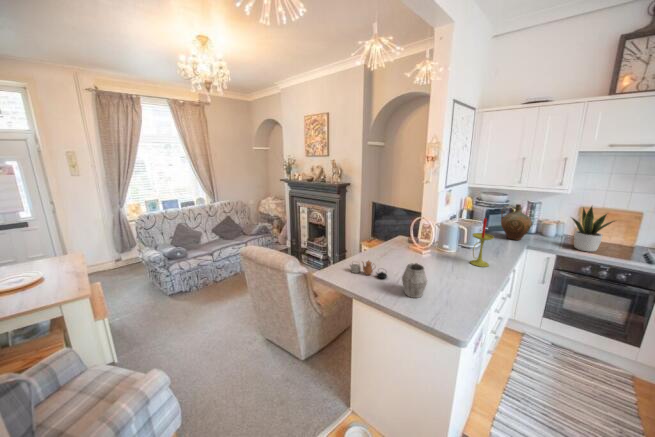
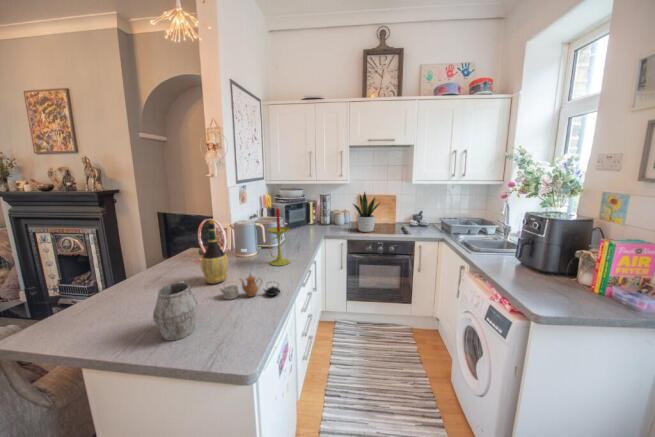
ceramic jug: present [501,204,532,240] -> none [300,196,326,232]
wine bottle: none [420,222,440,268] -> present [200,220,228,284]
teapot: present [350,261,387,278] -> present [220,275,280,300]

